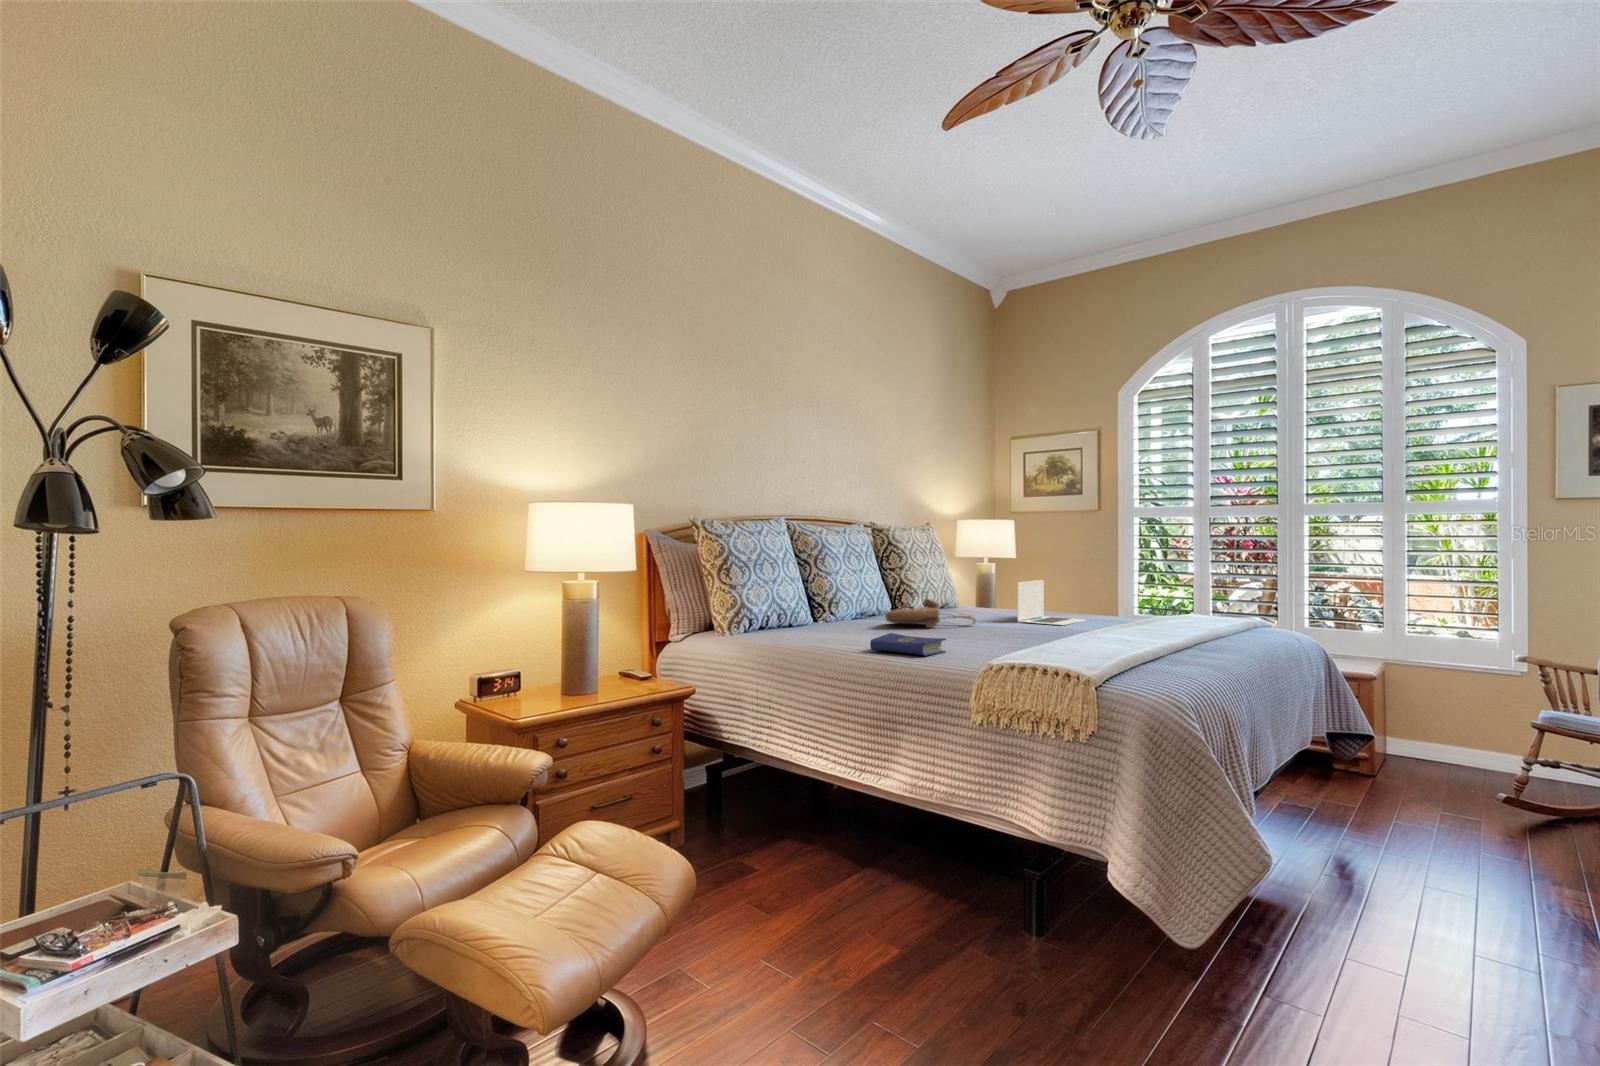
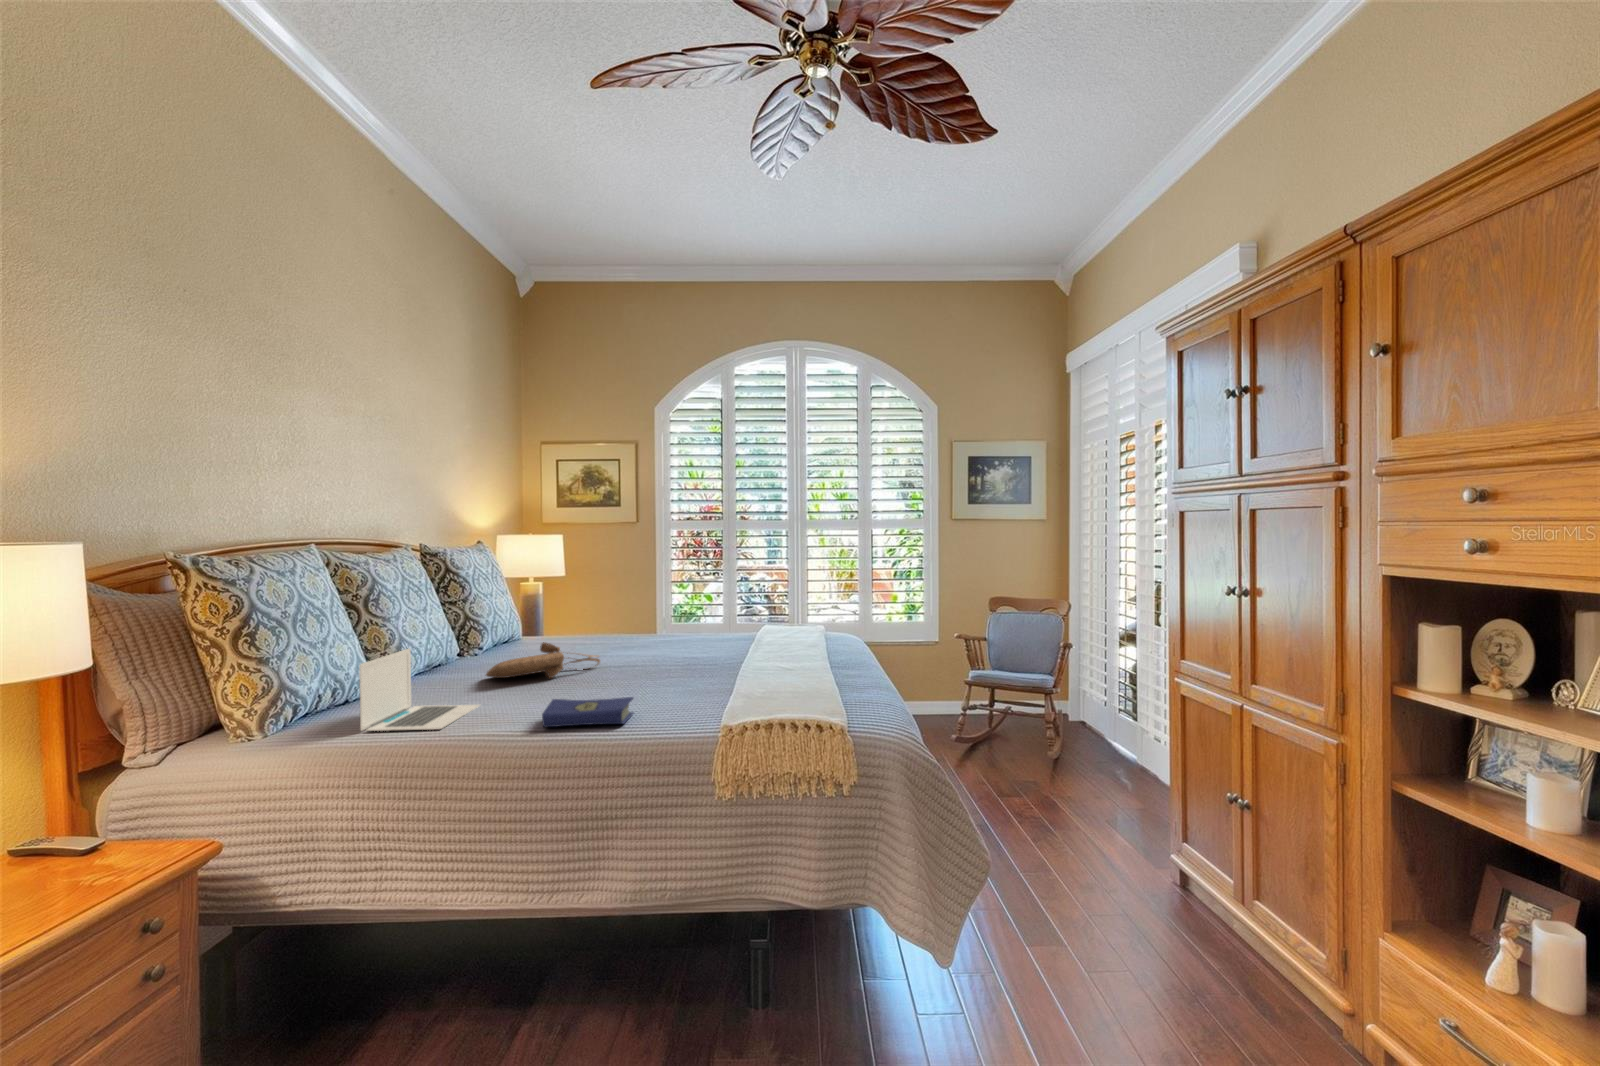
laptop: present [1017,580,1085,625] -> present [359,649,479,731]

